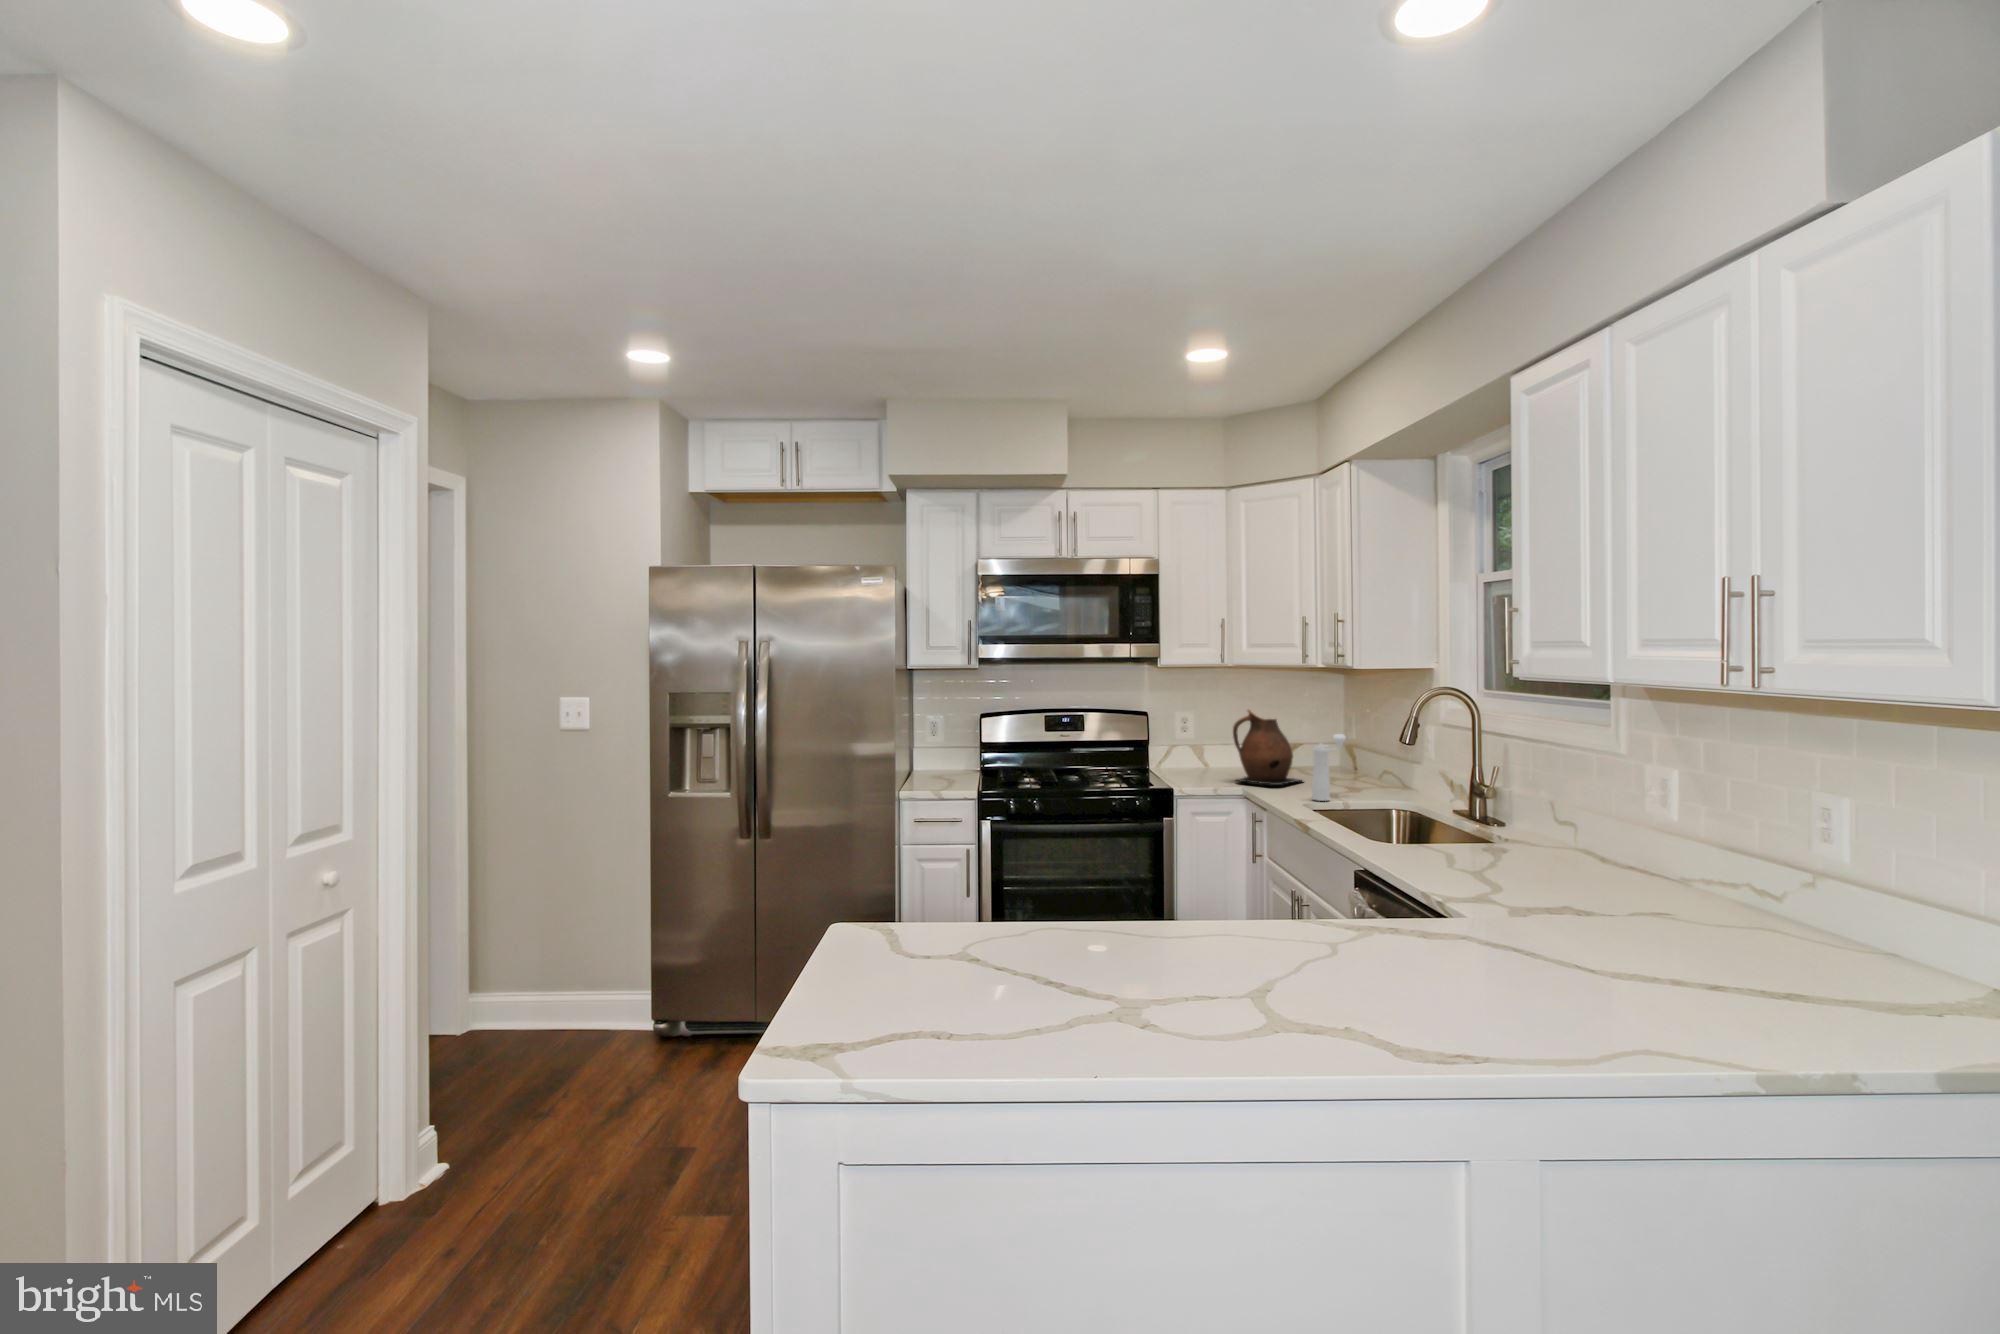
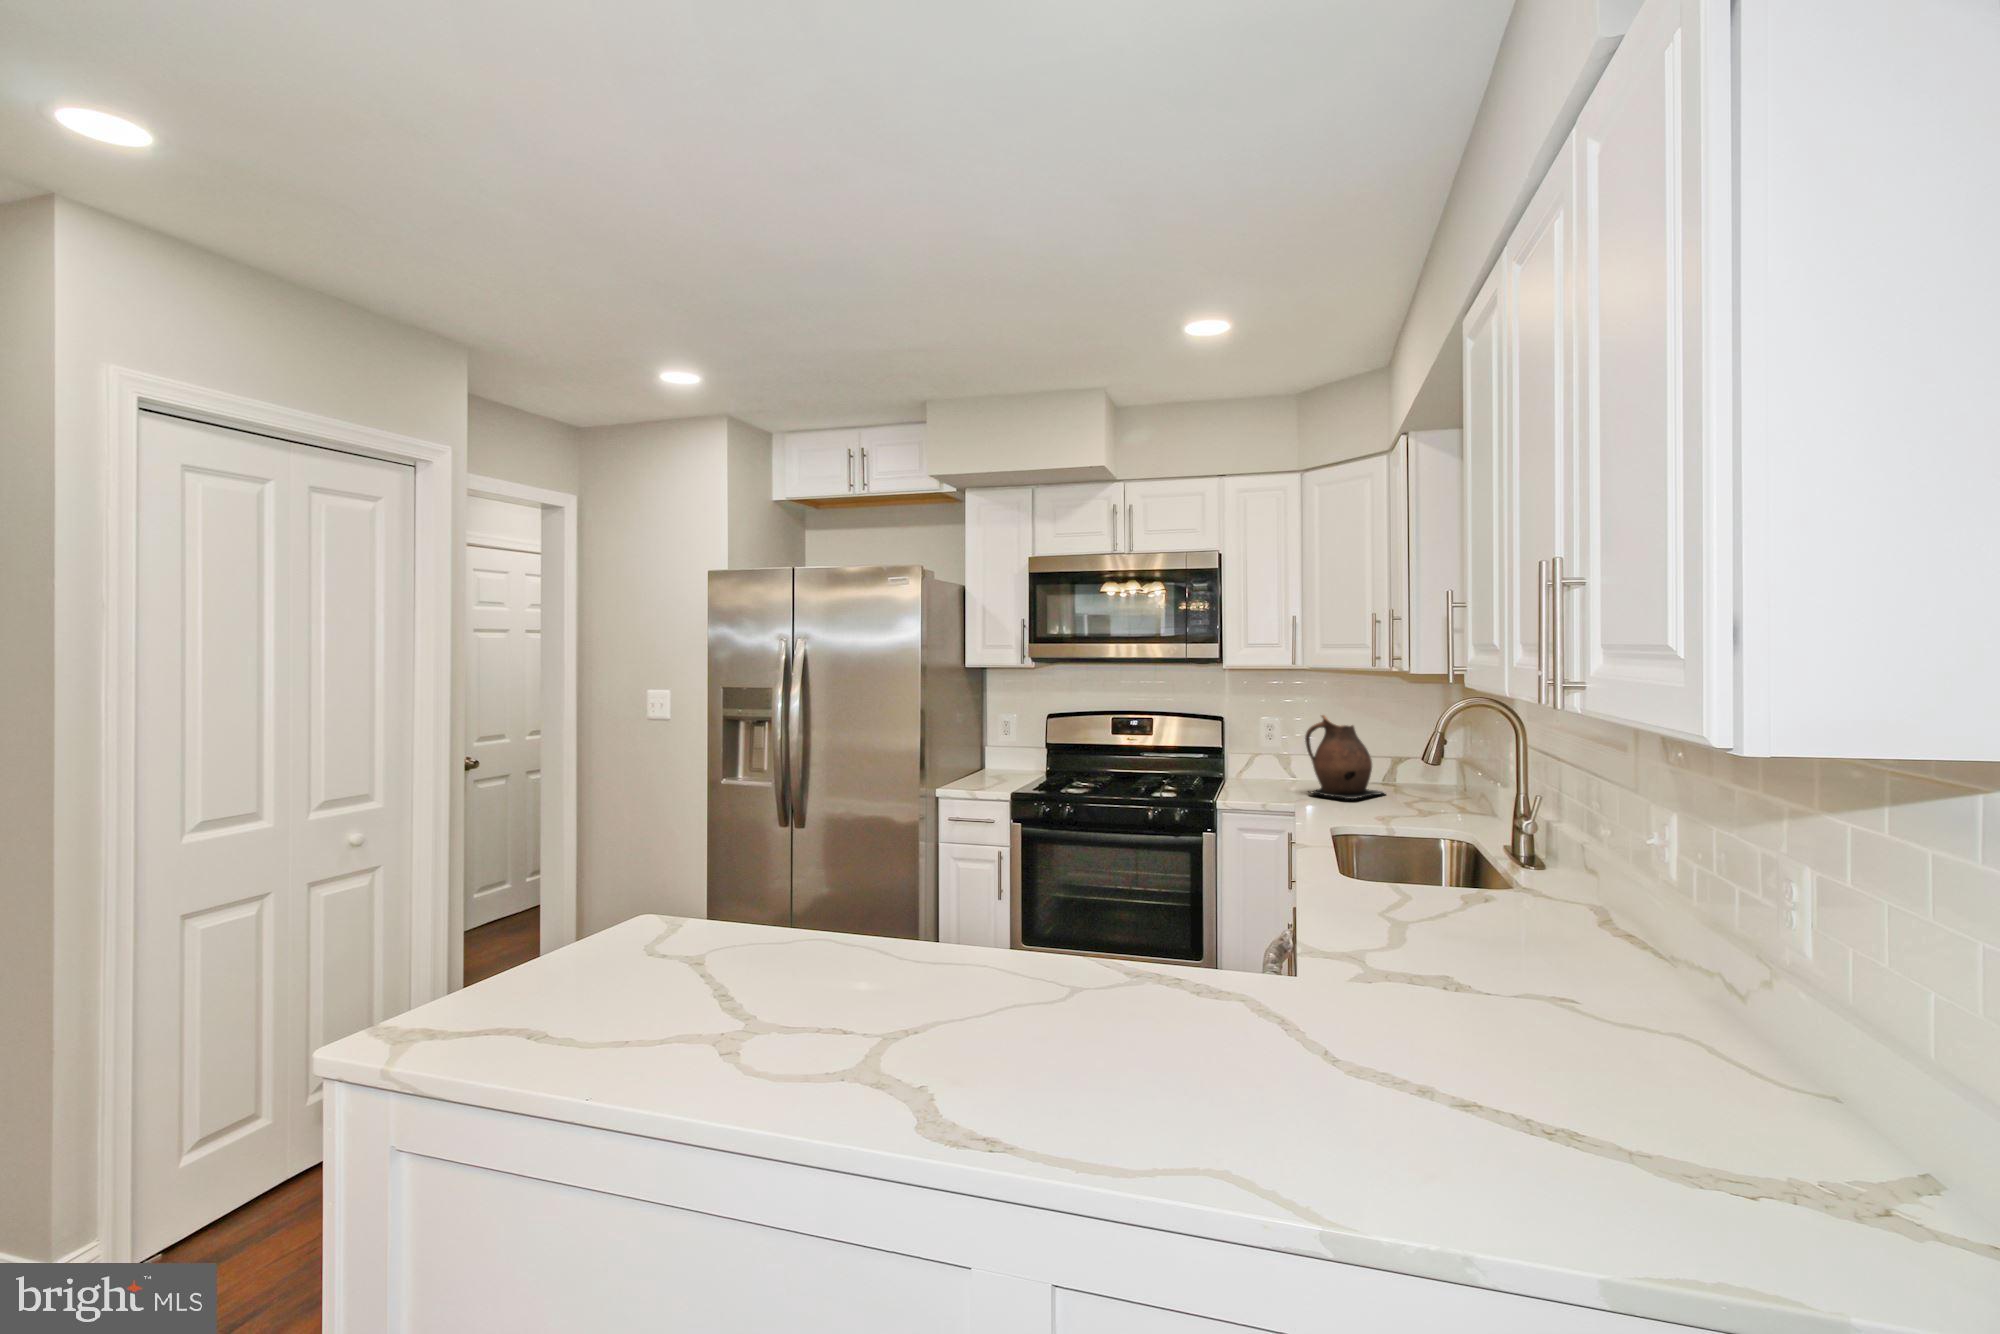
pepper mill: present [1312,734,1346,801] -> none [1384,744,1426,819]

